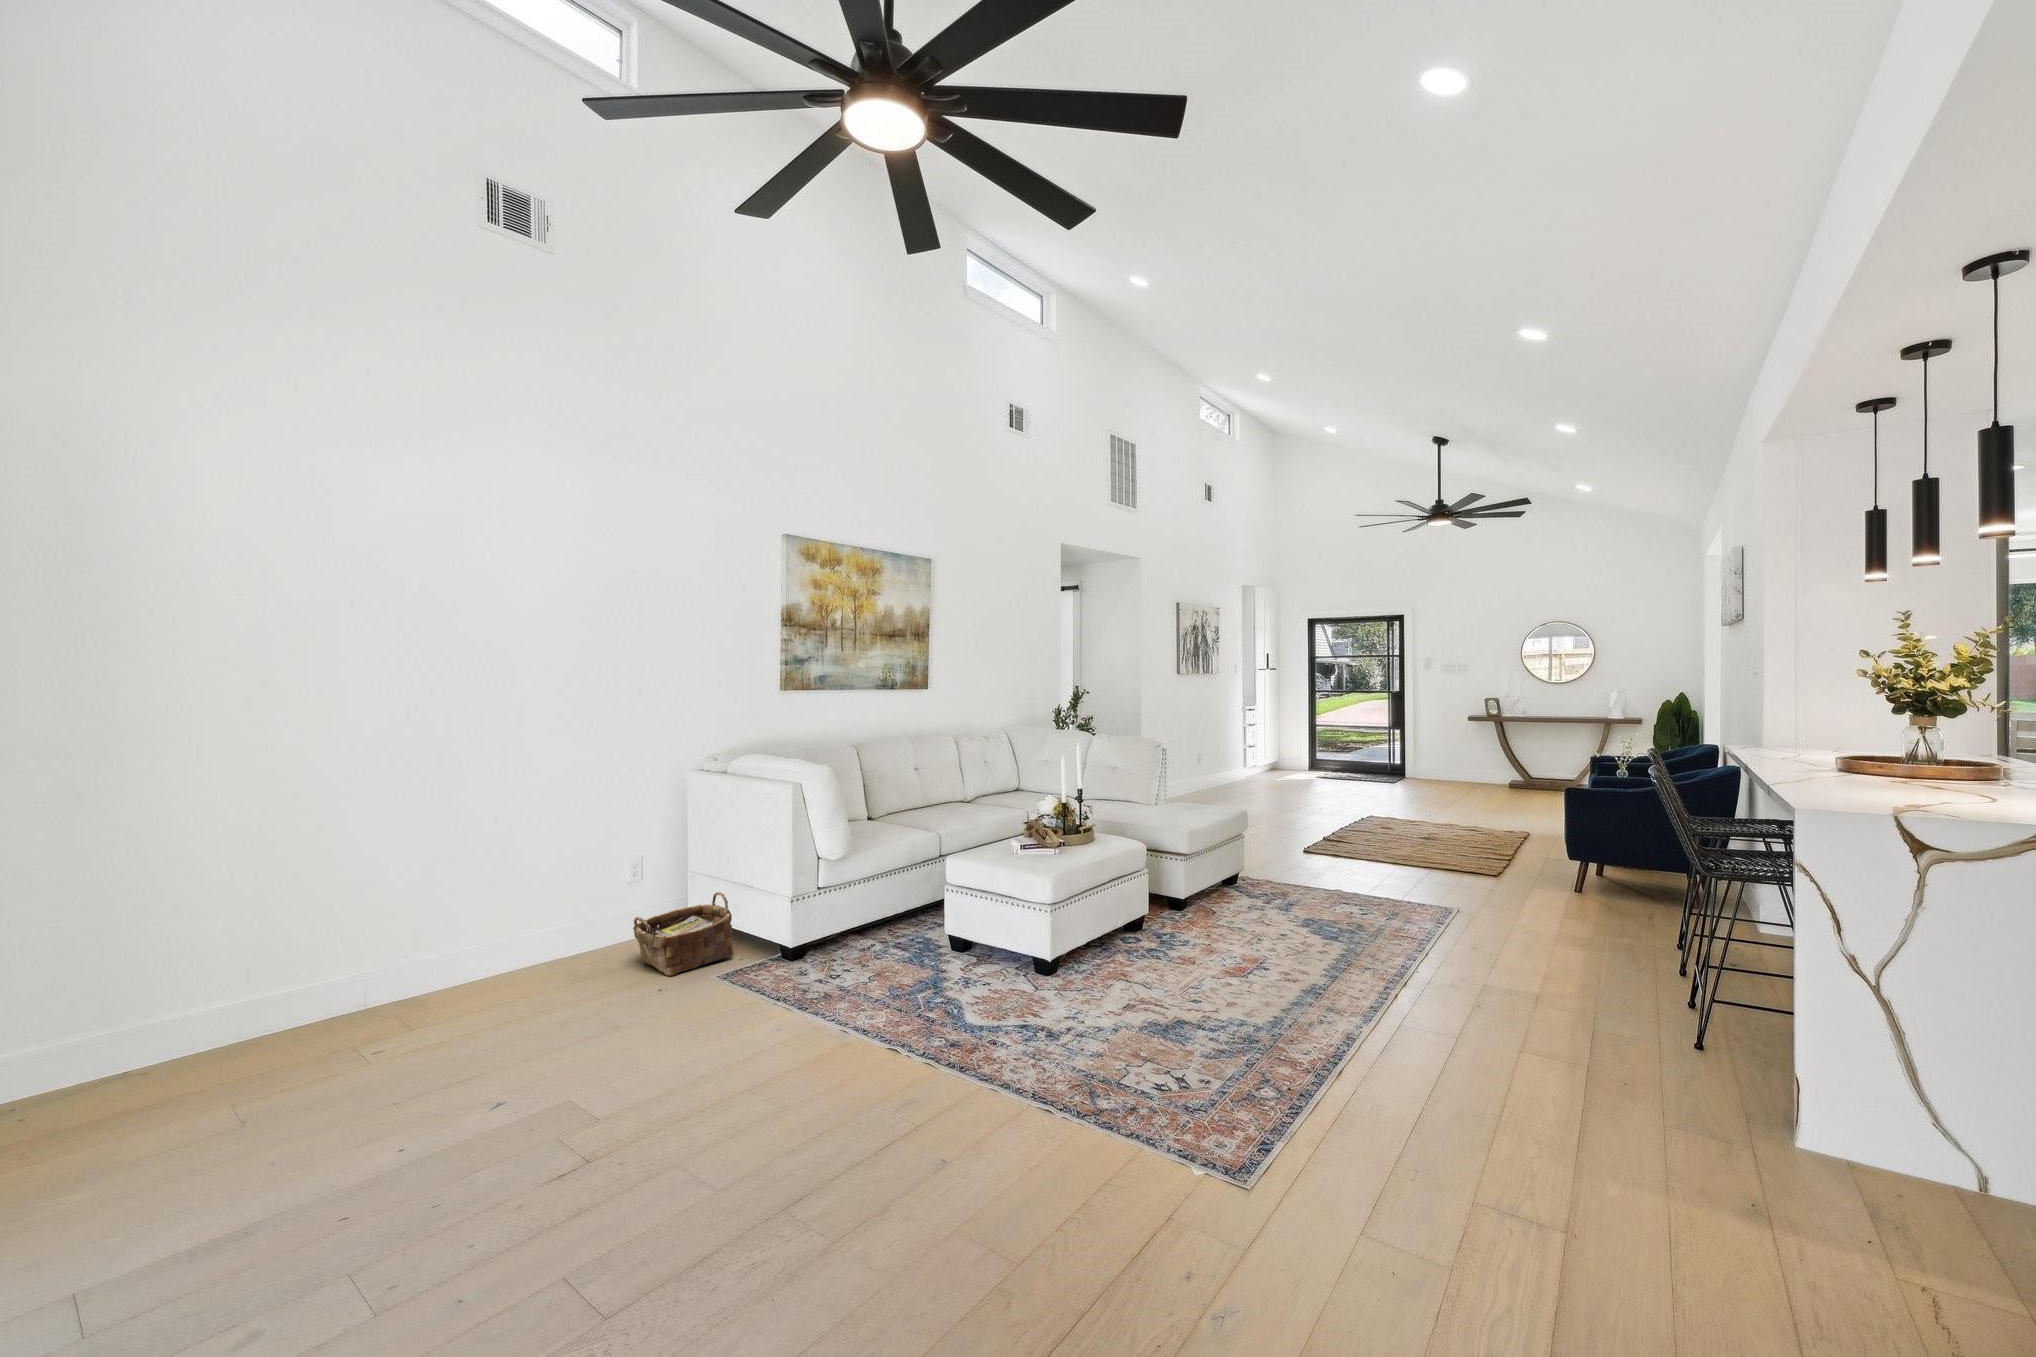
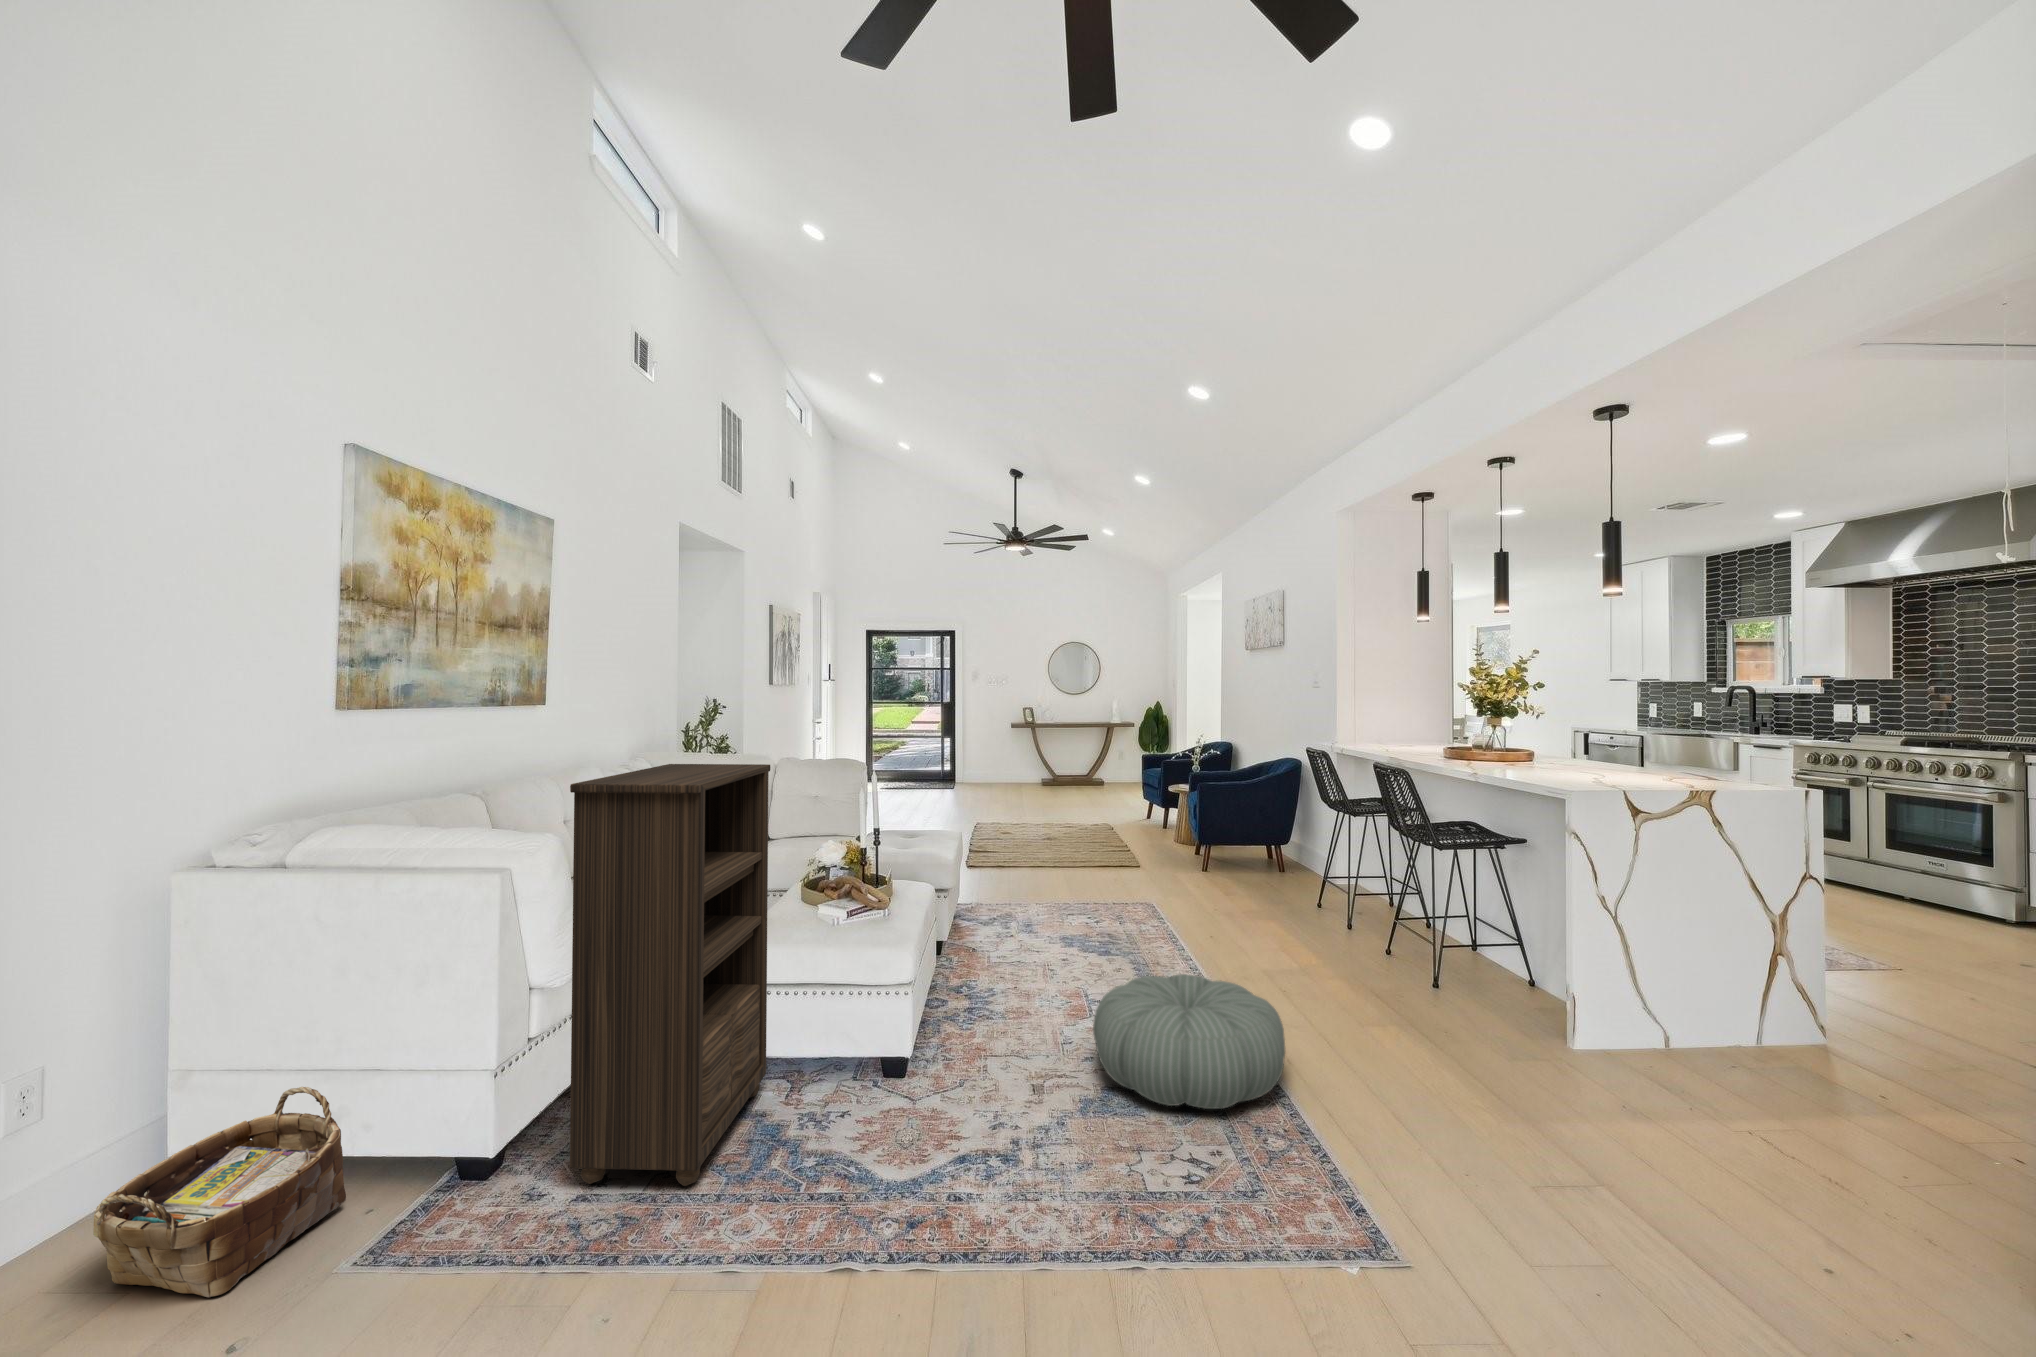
bookshelf: none [818,731,965,989] -> present [570,764,770,1186]
pouf: none [1172,934,1344,1043] -> present [1093,974,1285,1109]

